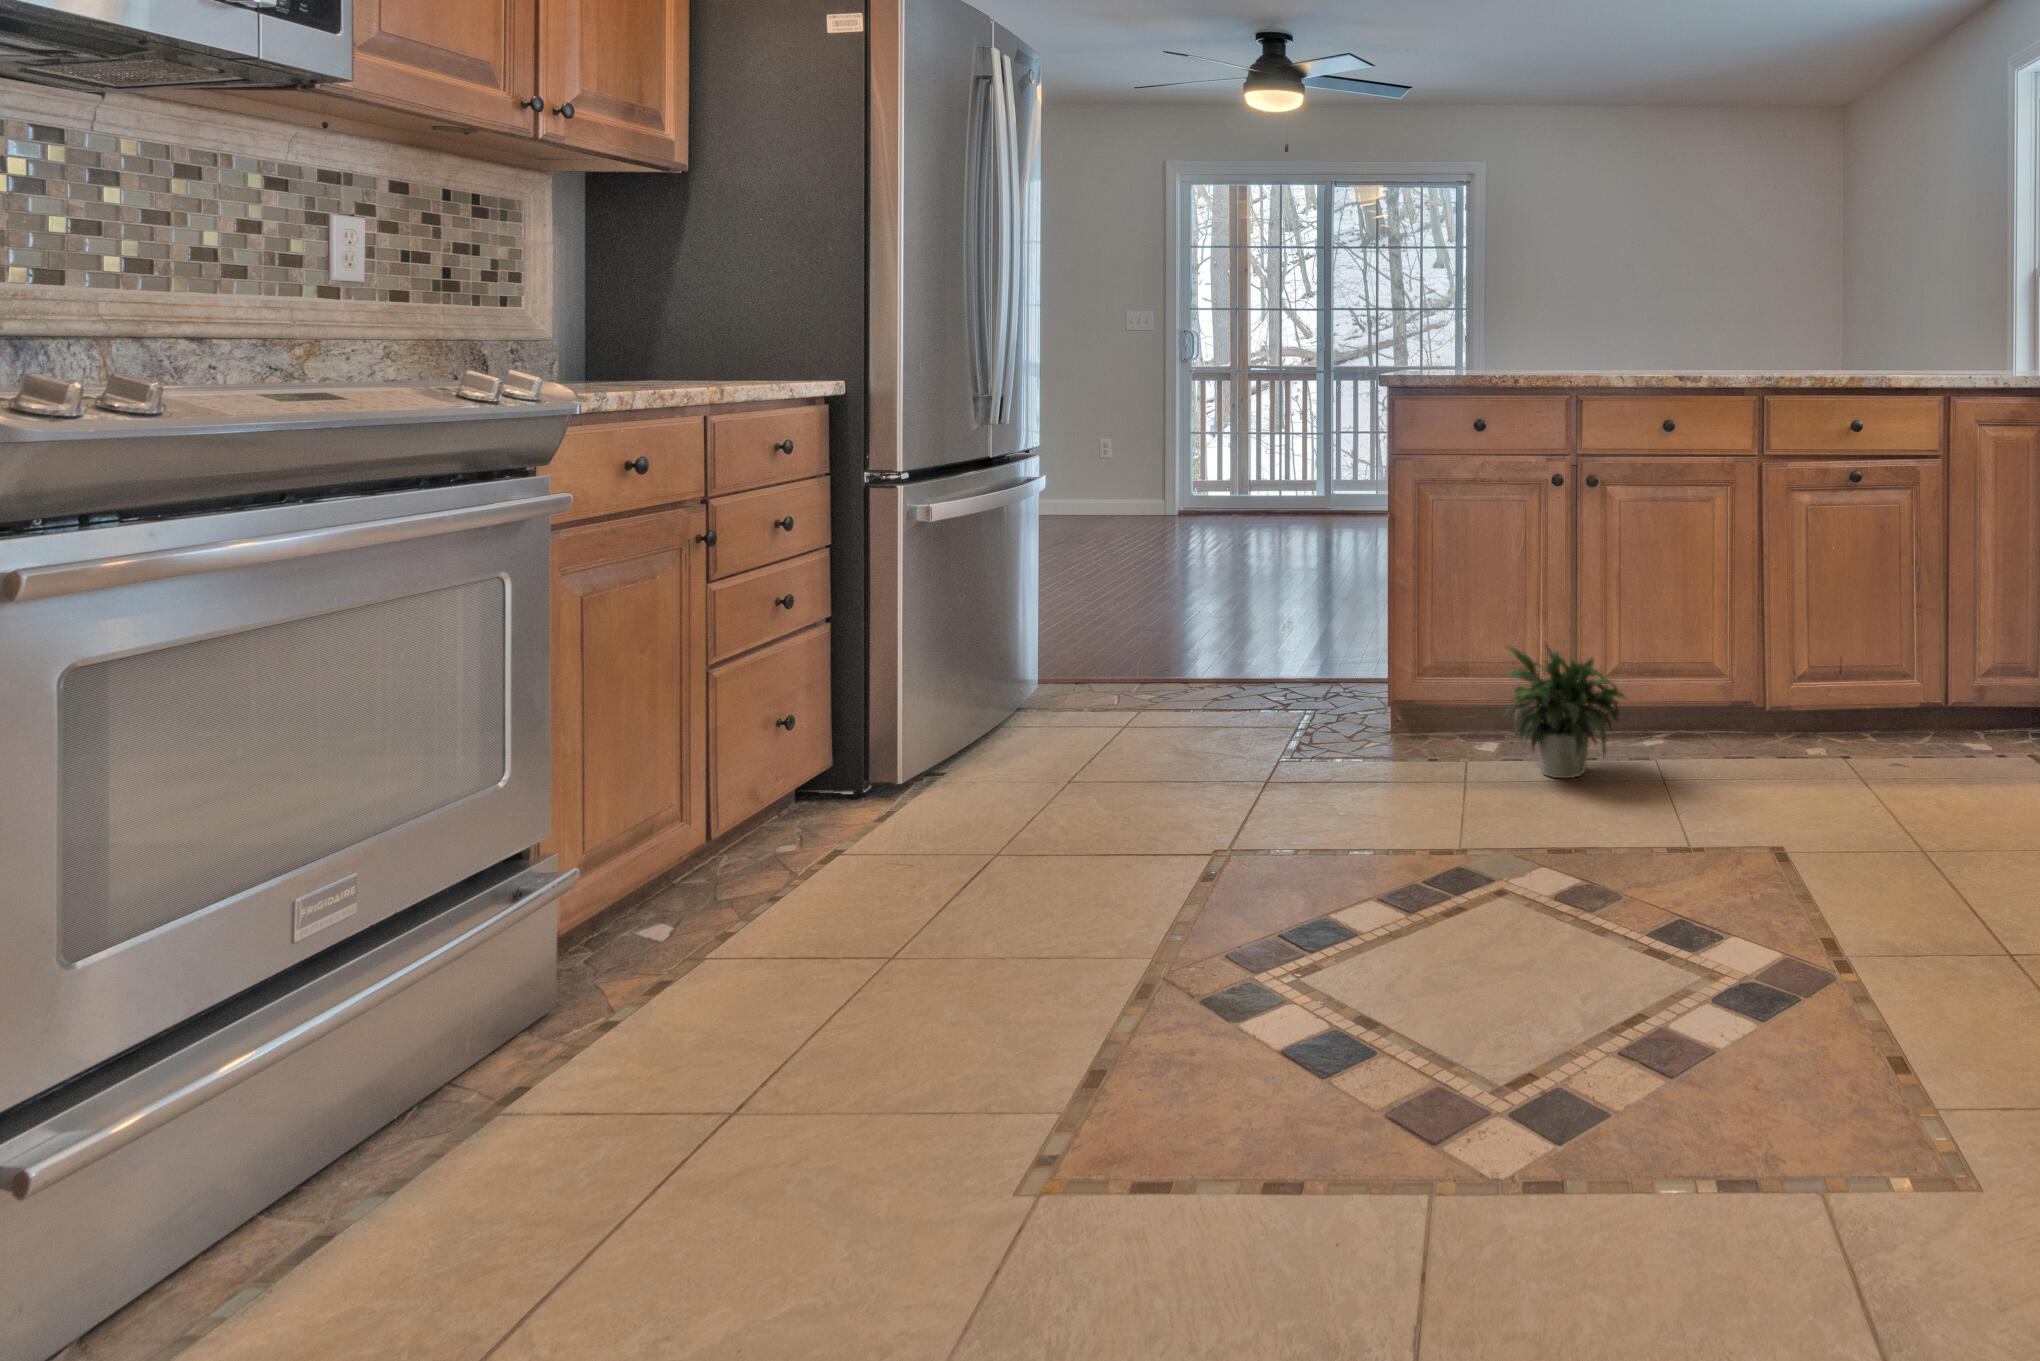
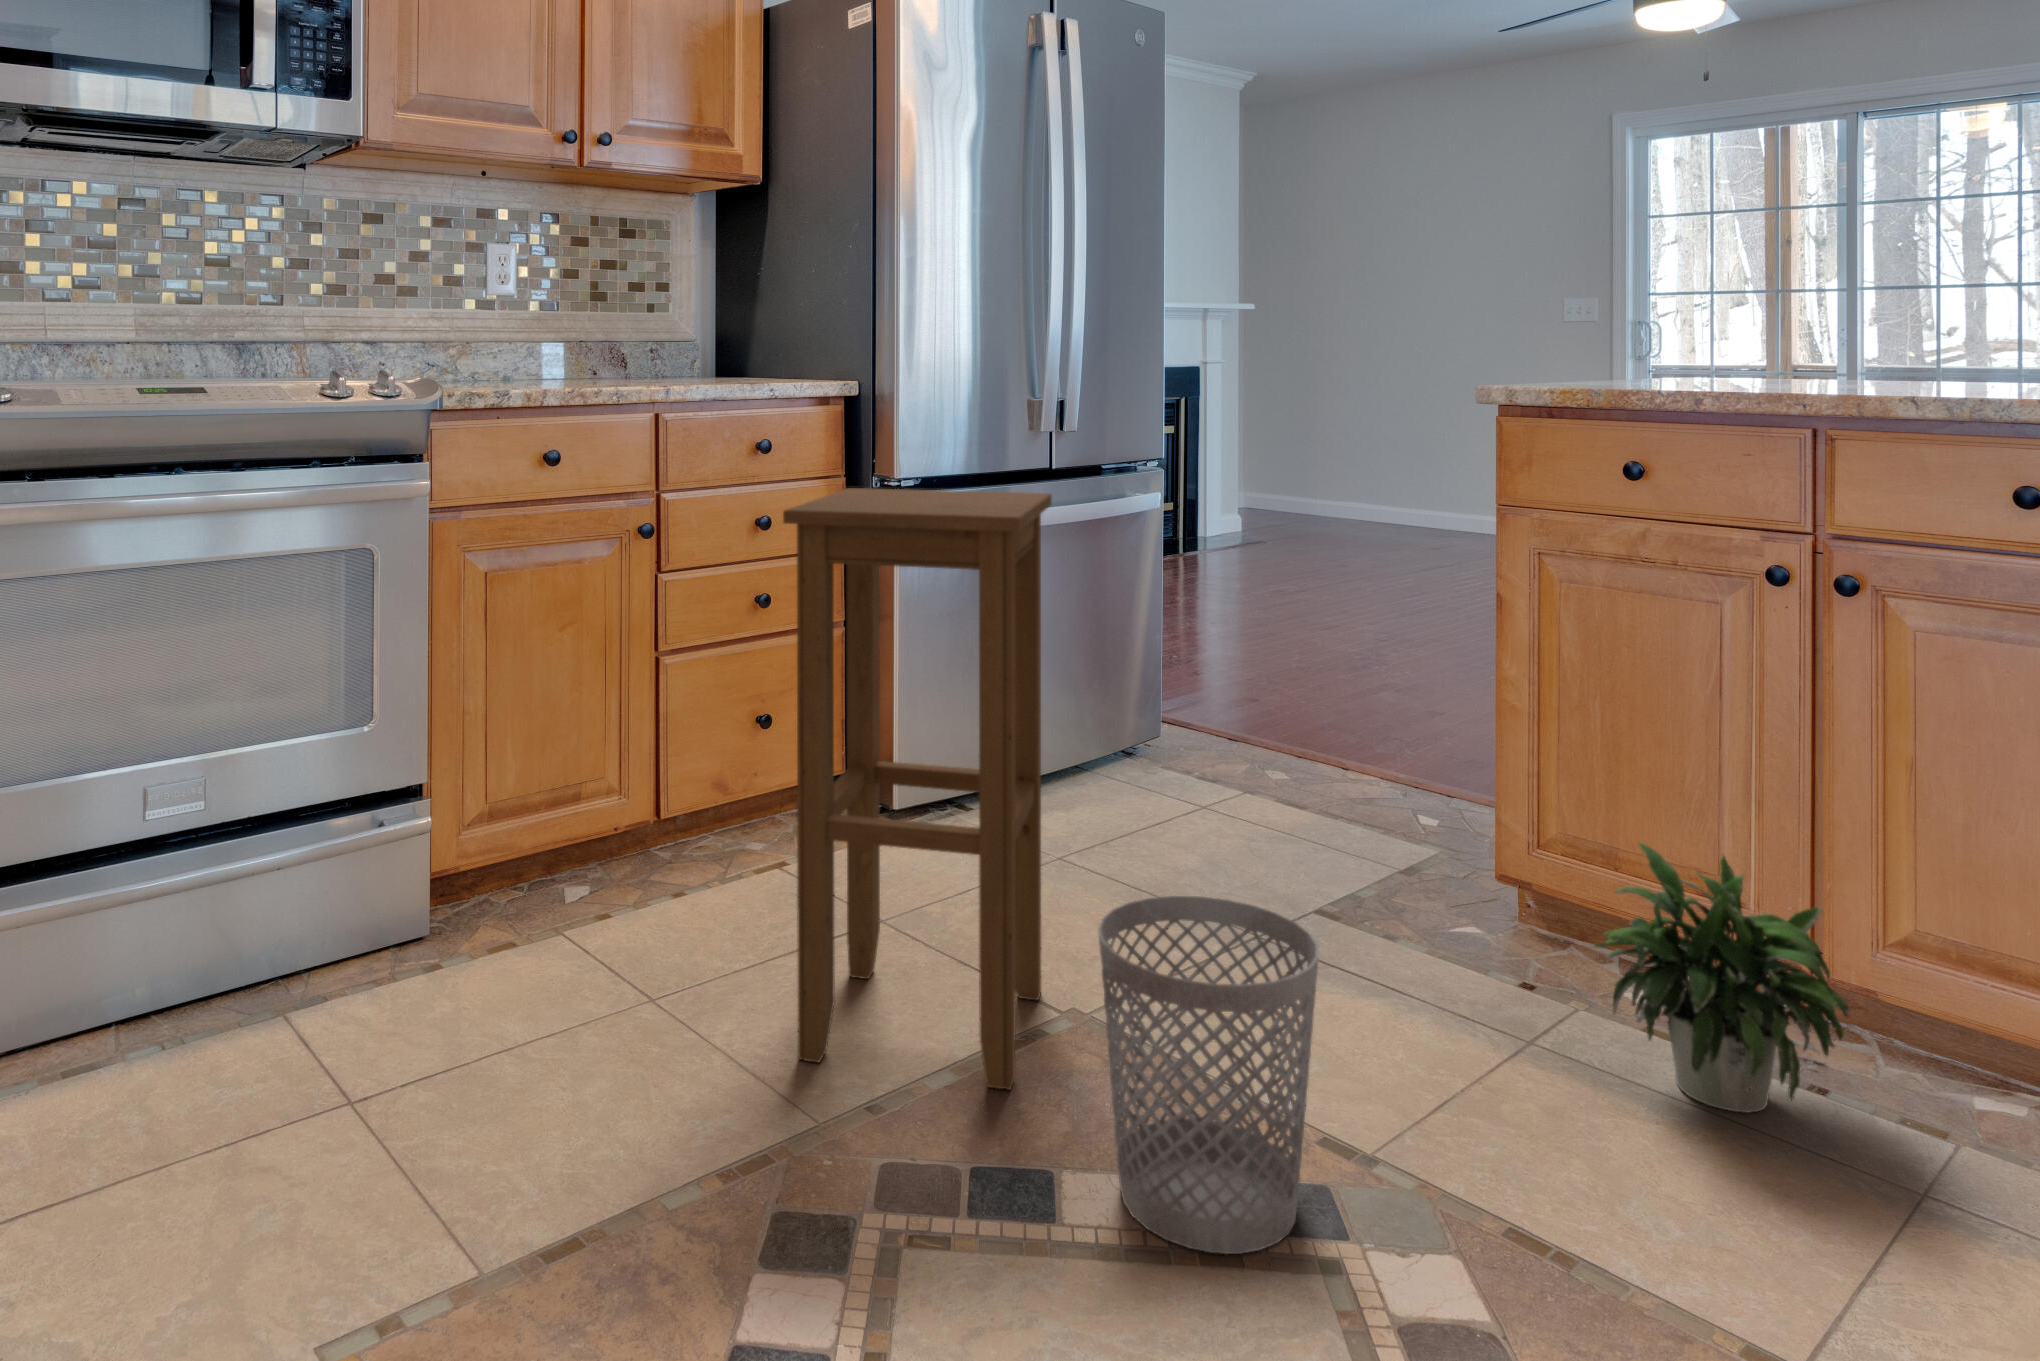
stool: none [1021,462,1262,947] -> present [783,488,1052,1090]
wastebasket: none [1356,713,1494,926] -> present [1098,896,1319,1254]

